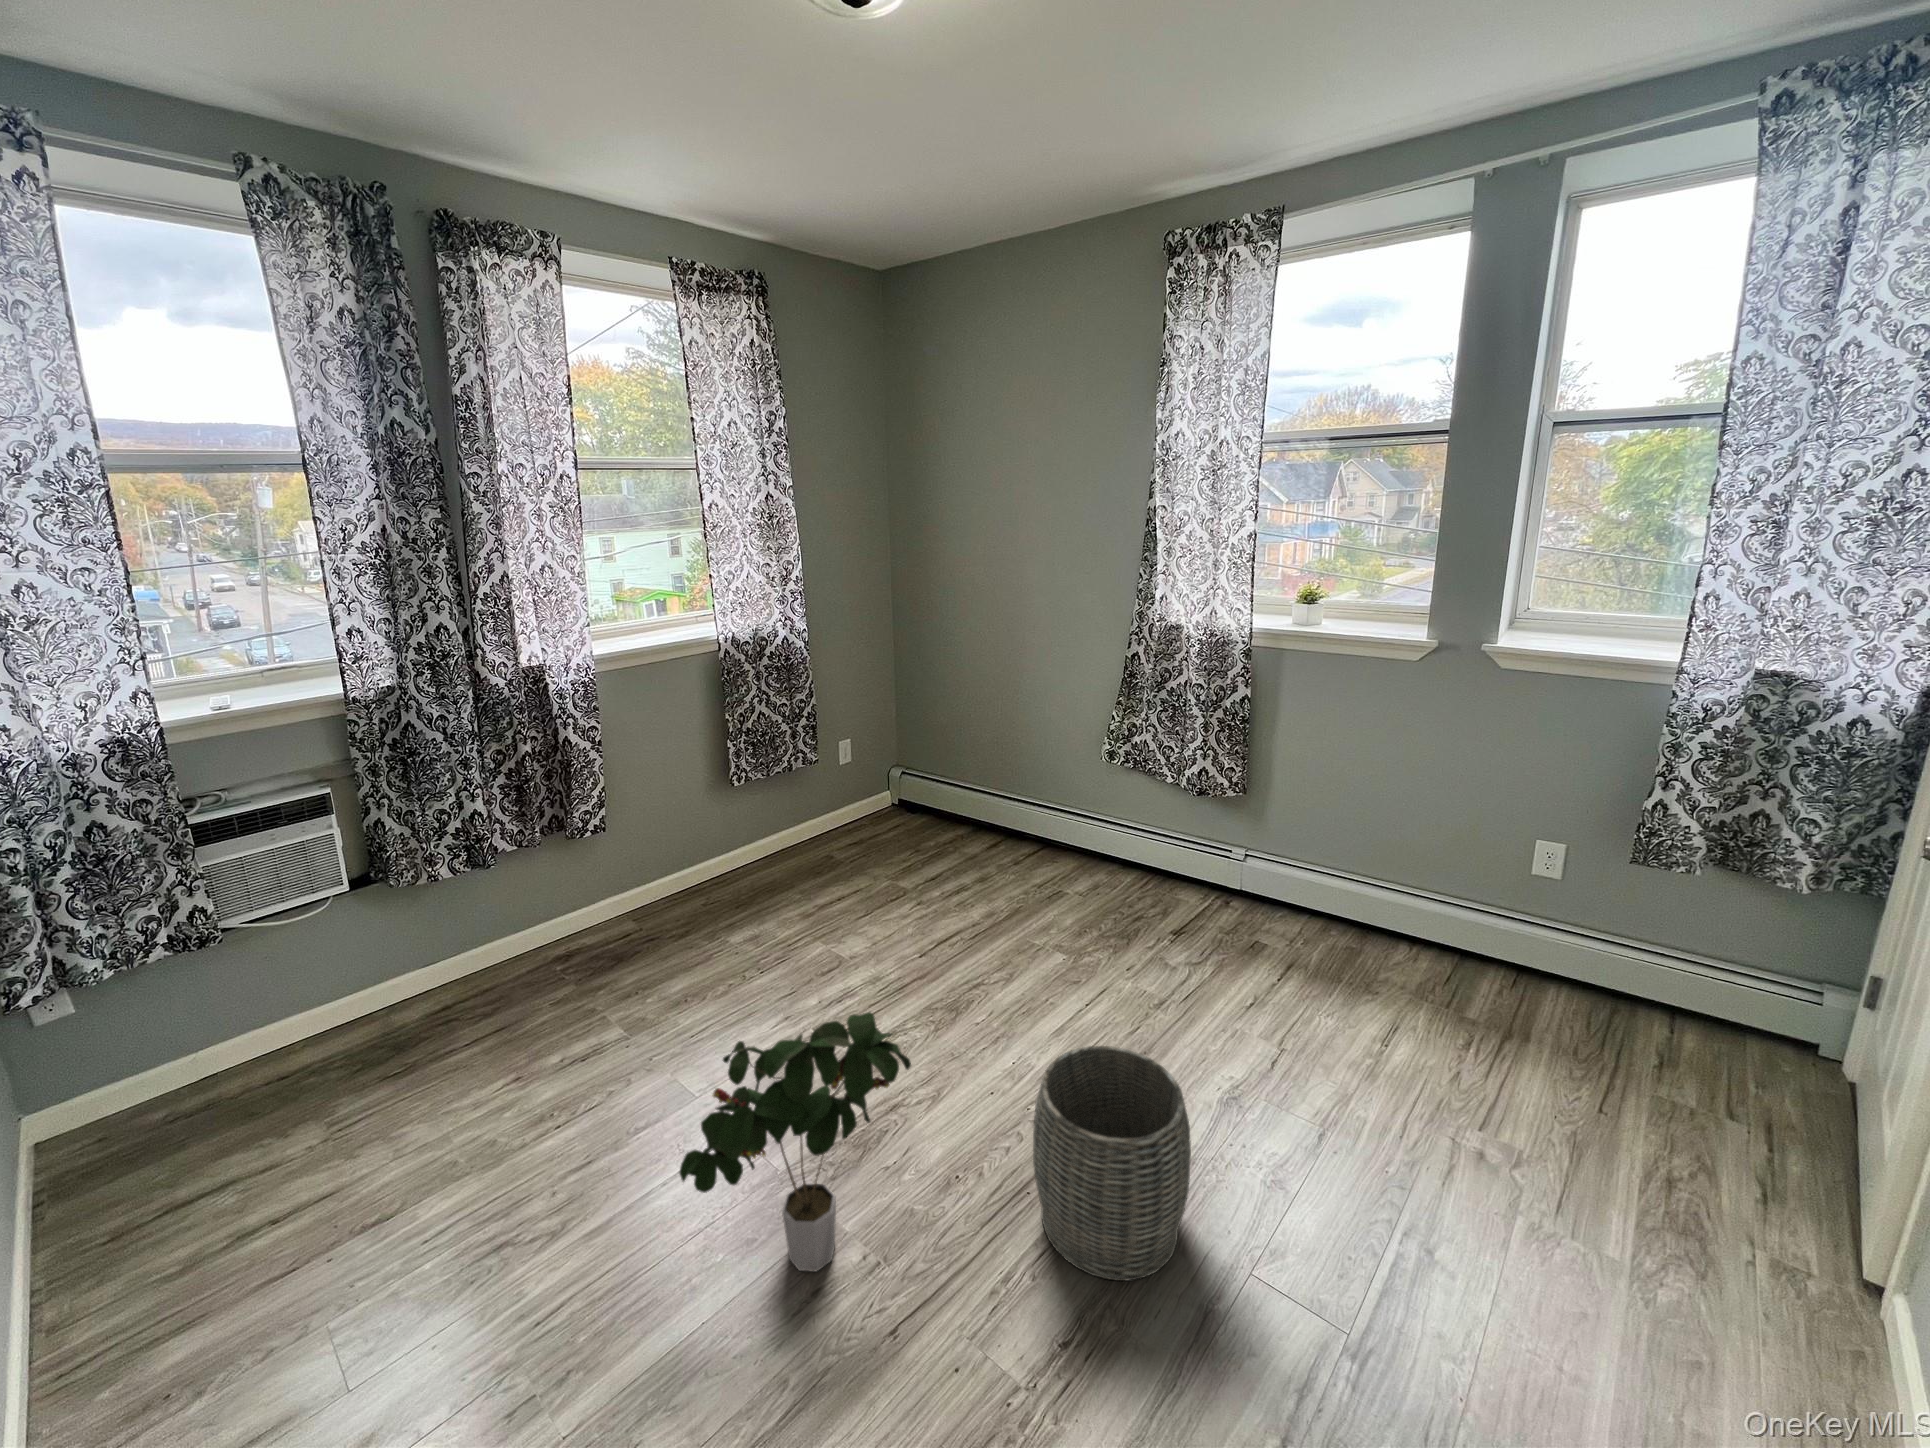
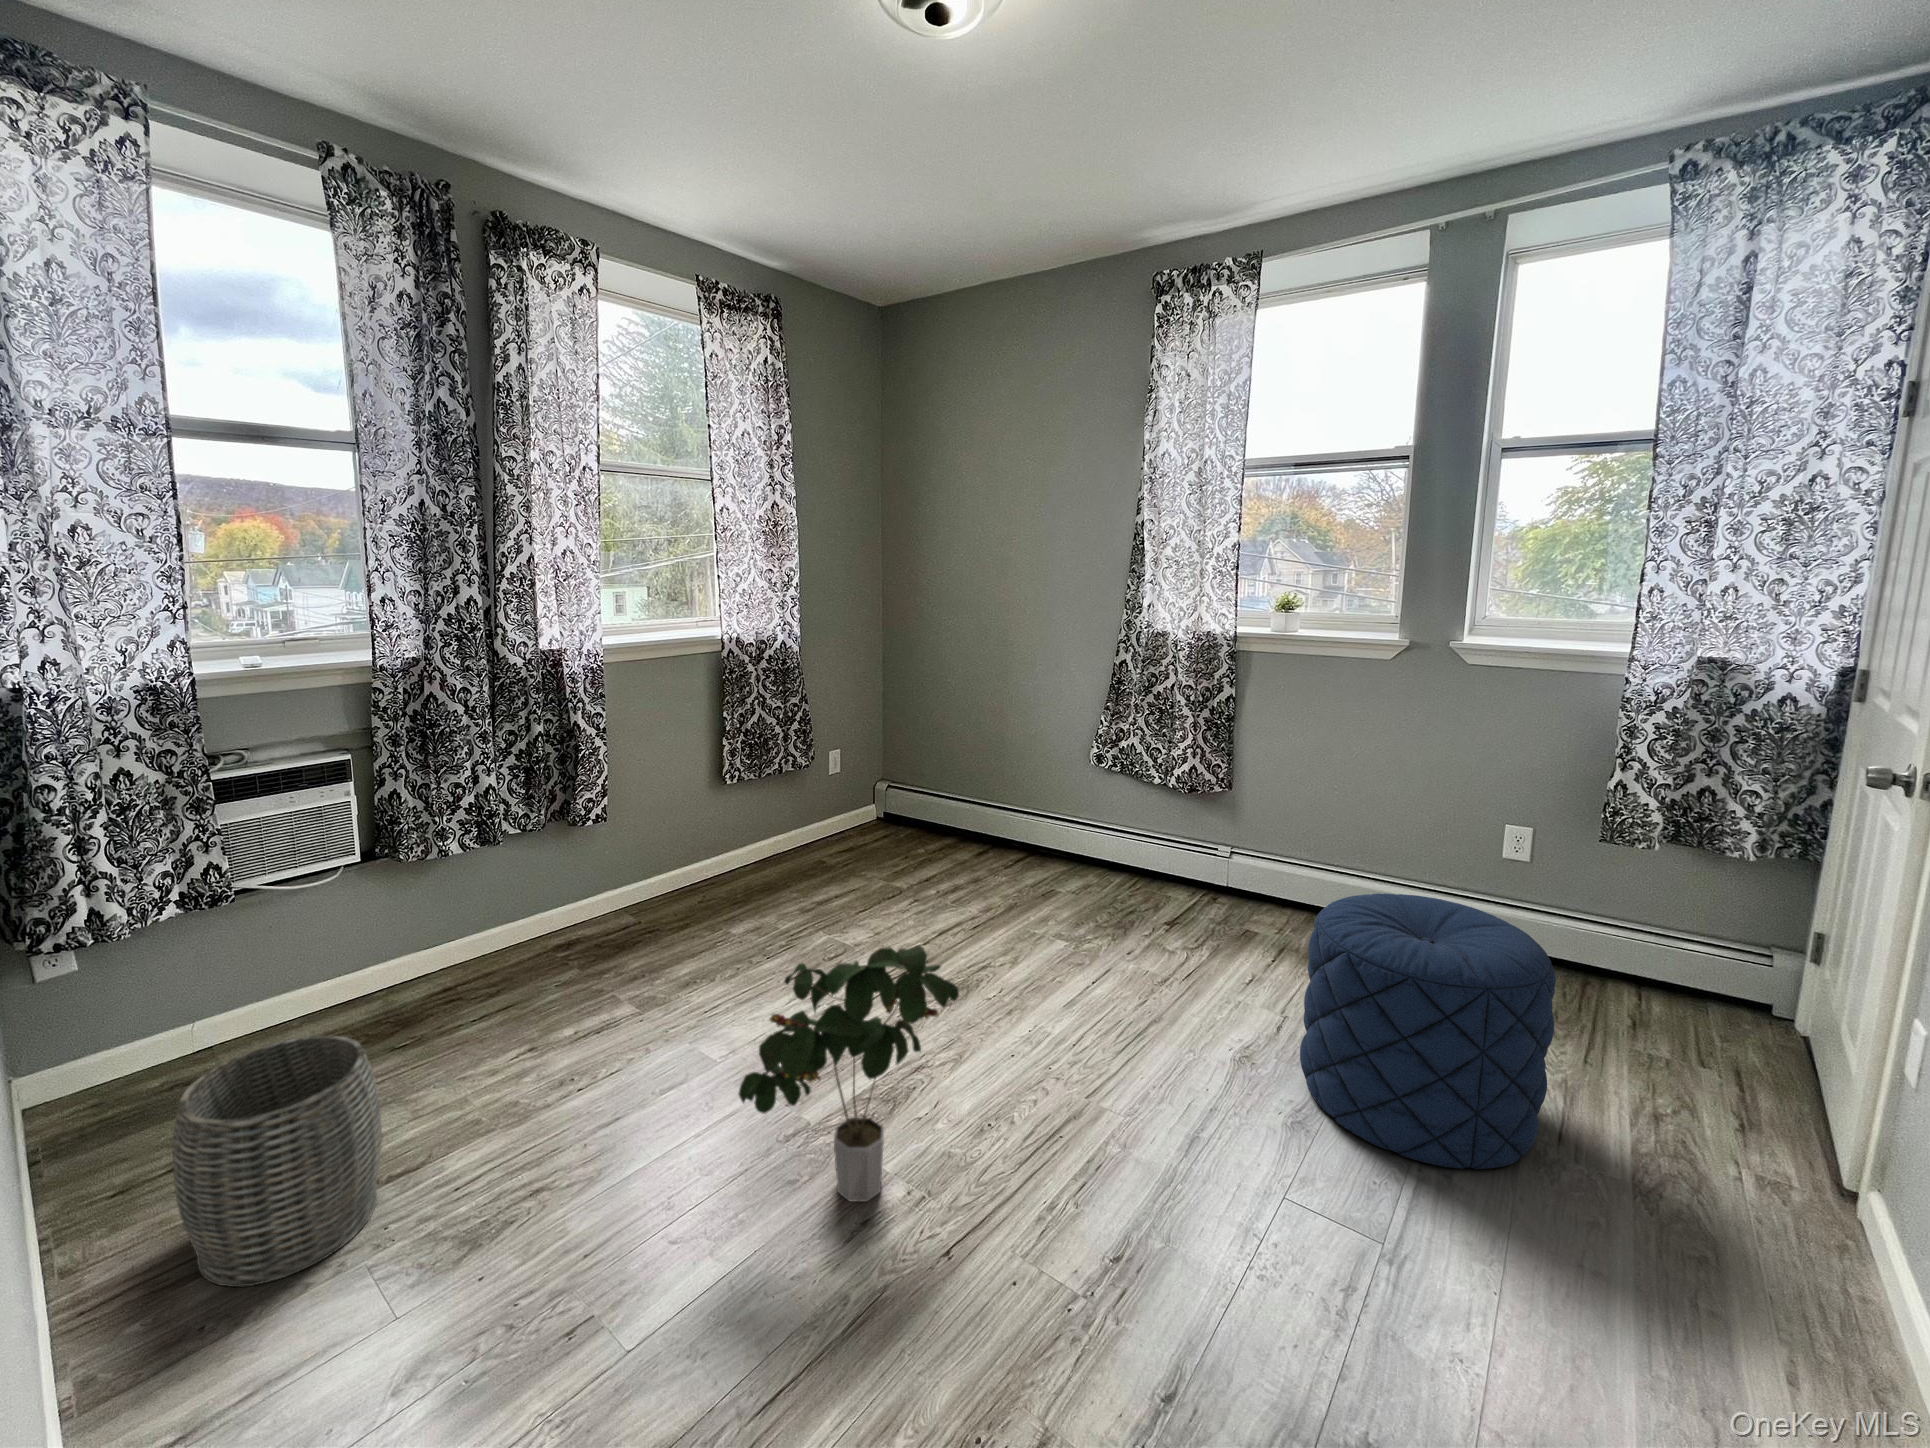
pouf: none [1286,938,1559,1248] -> present [1300,894,1556,1169]
woven basket: present [1033,1046,1191,1281] -> present [173,1035,382,1287]

